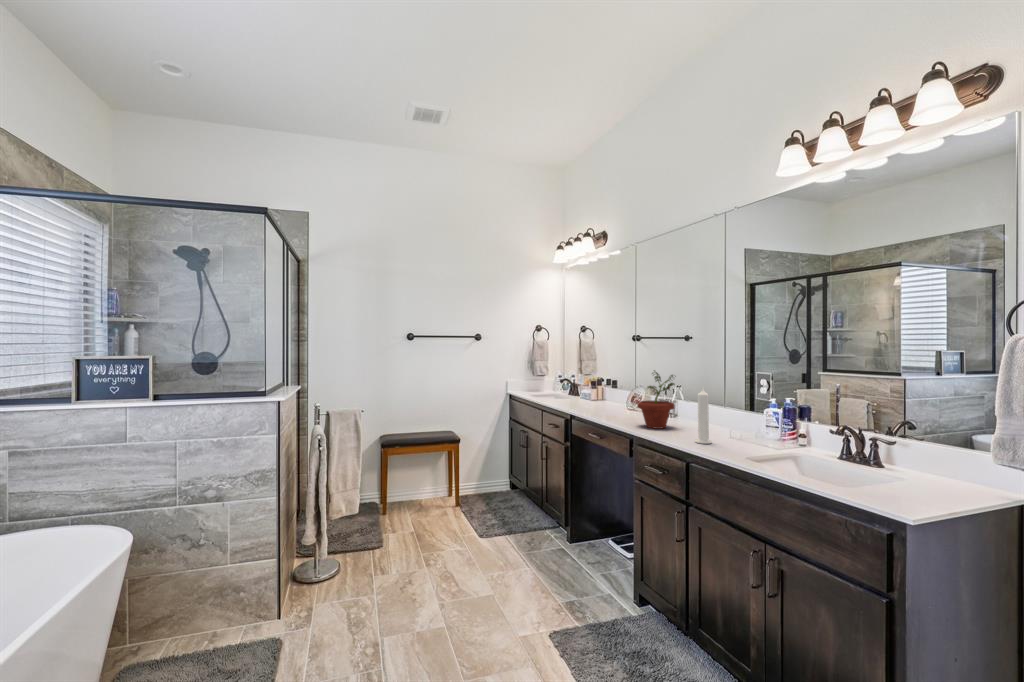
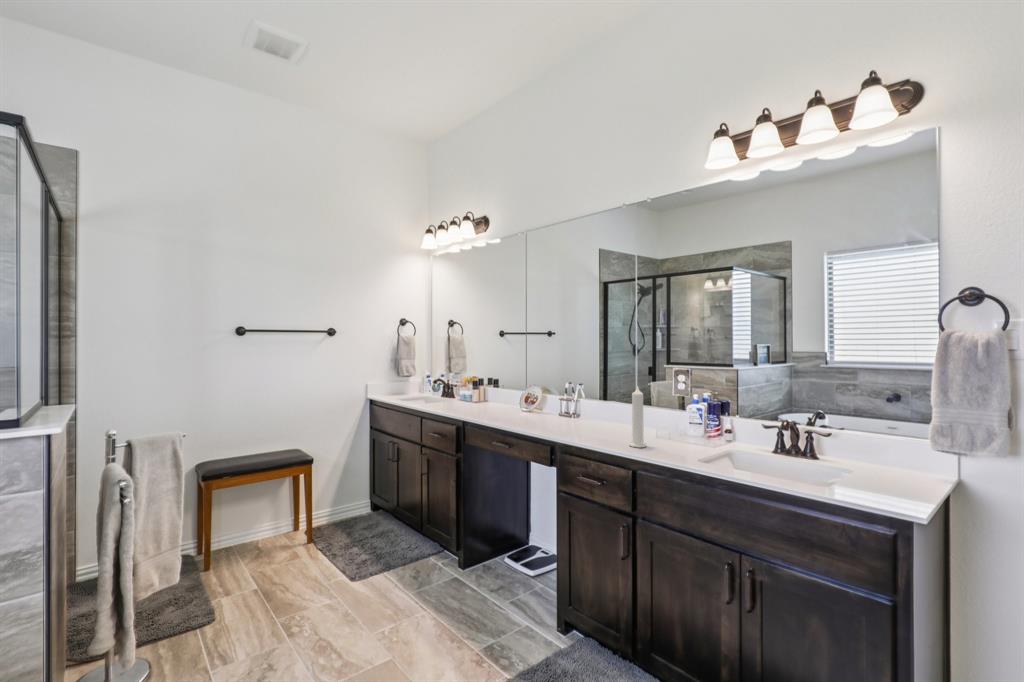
potted plant: present [637,370,675,429] -> none [552,368,594,433]

